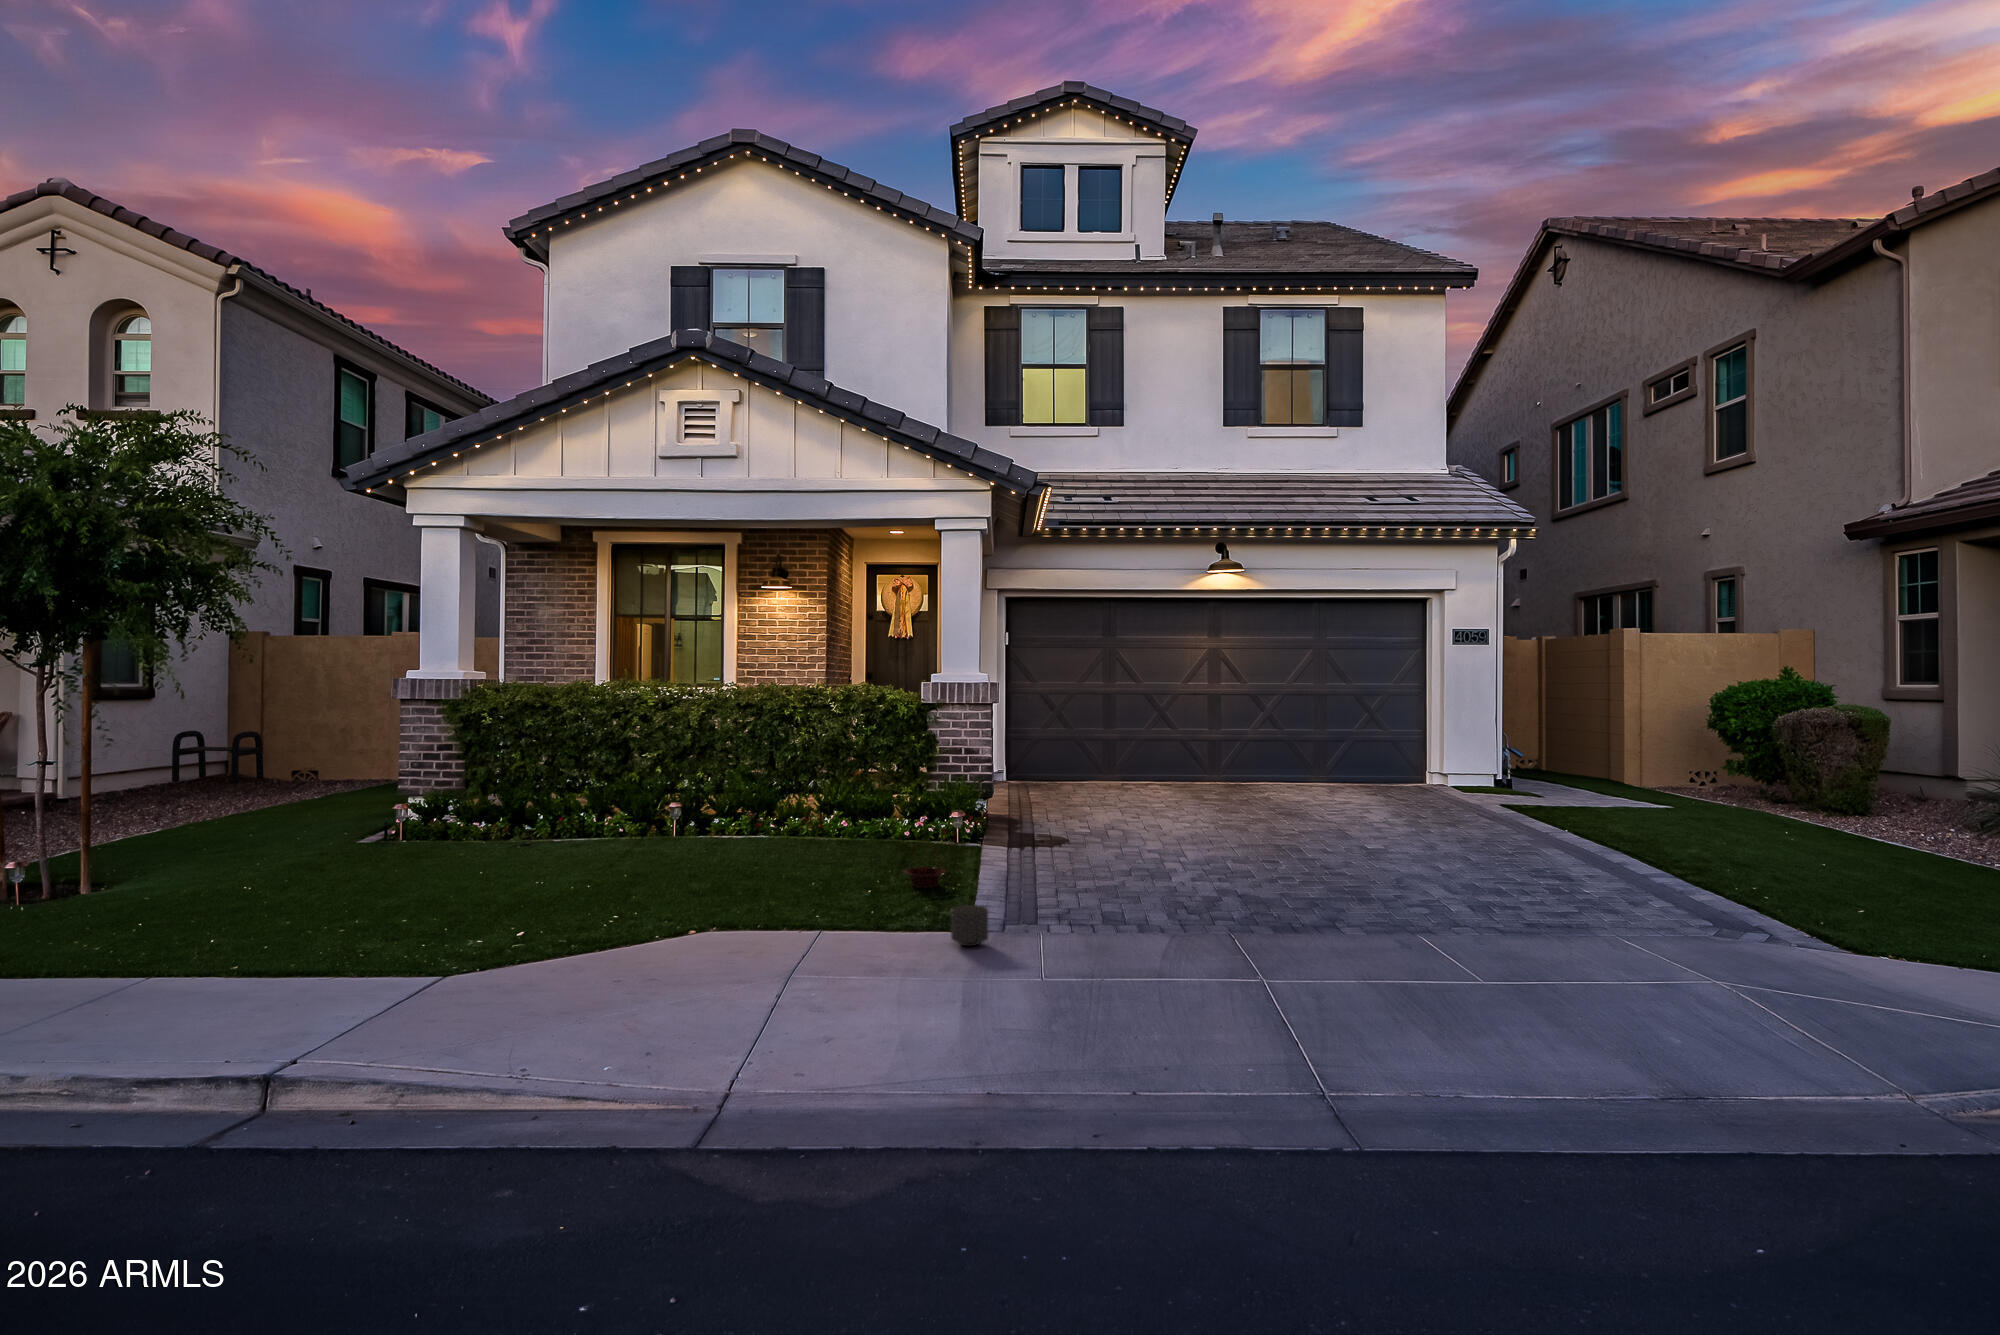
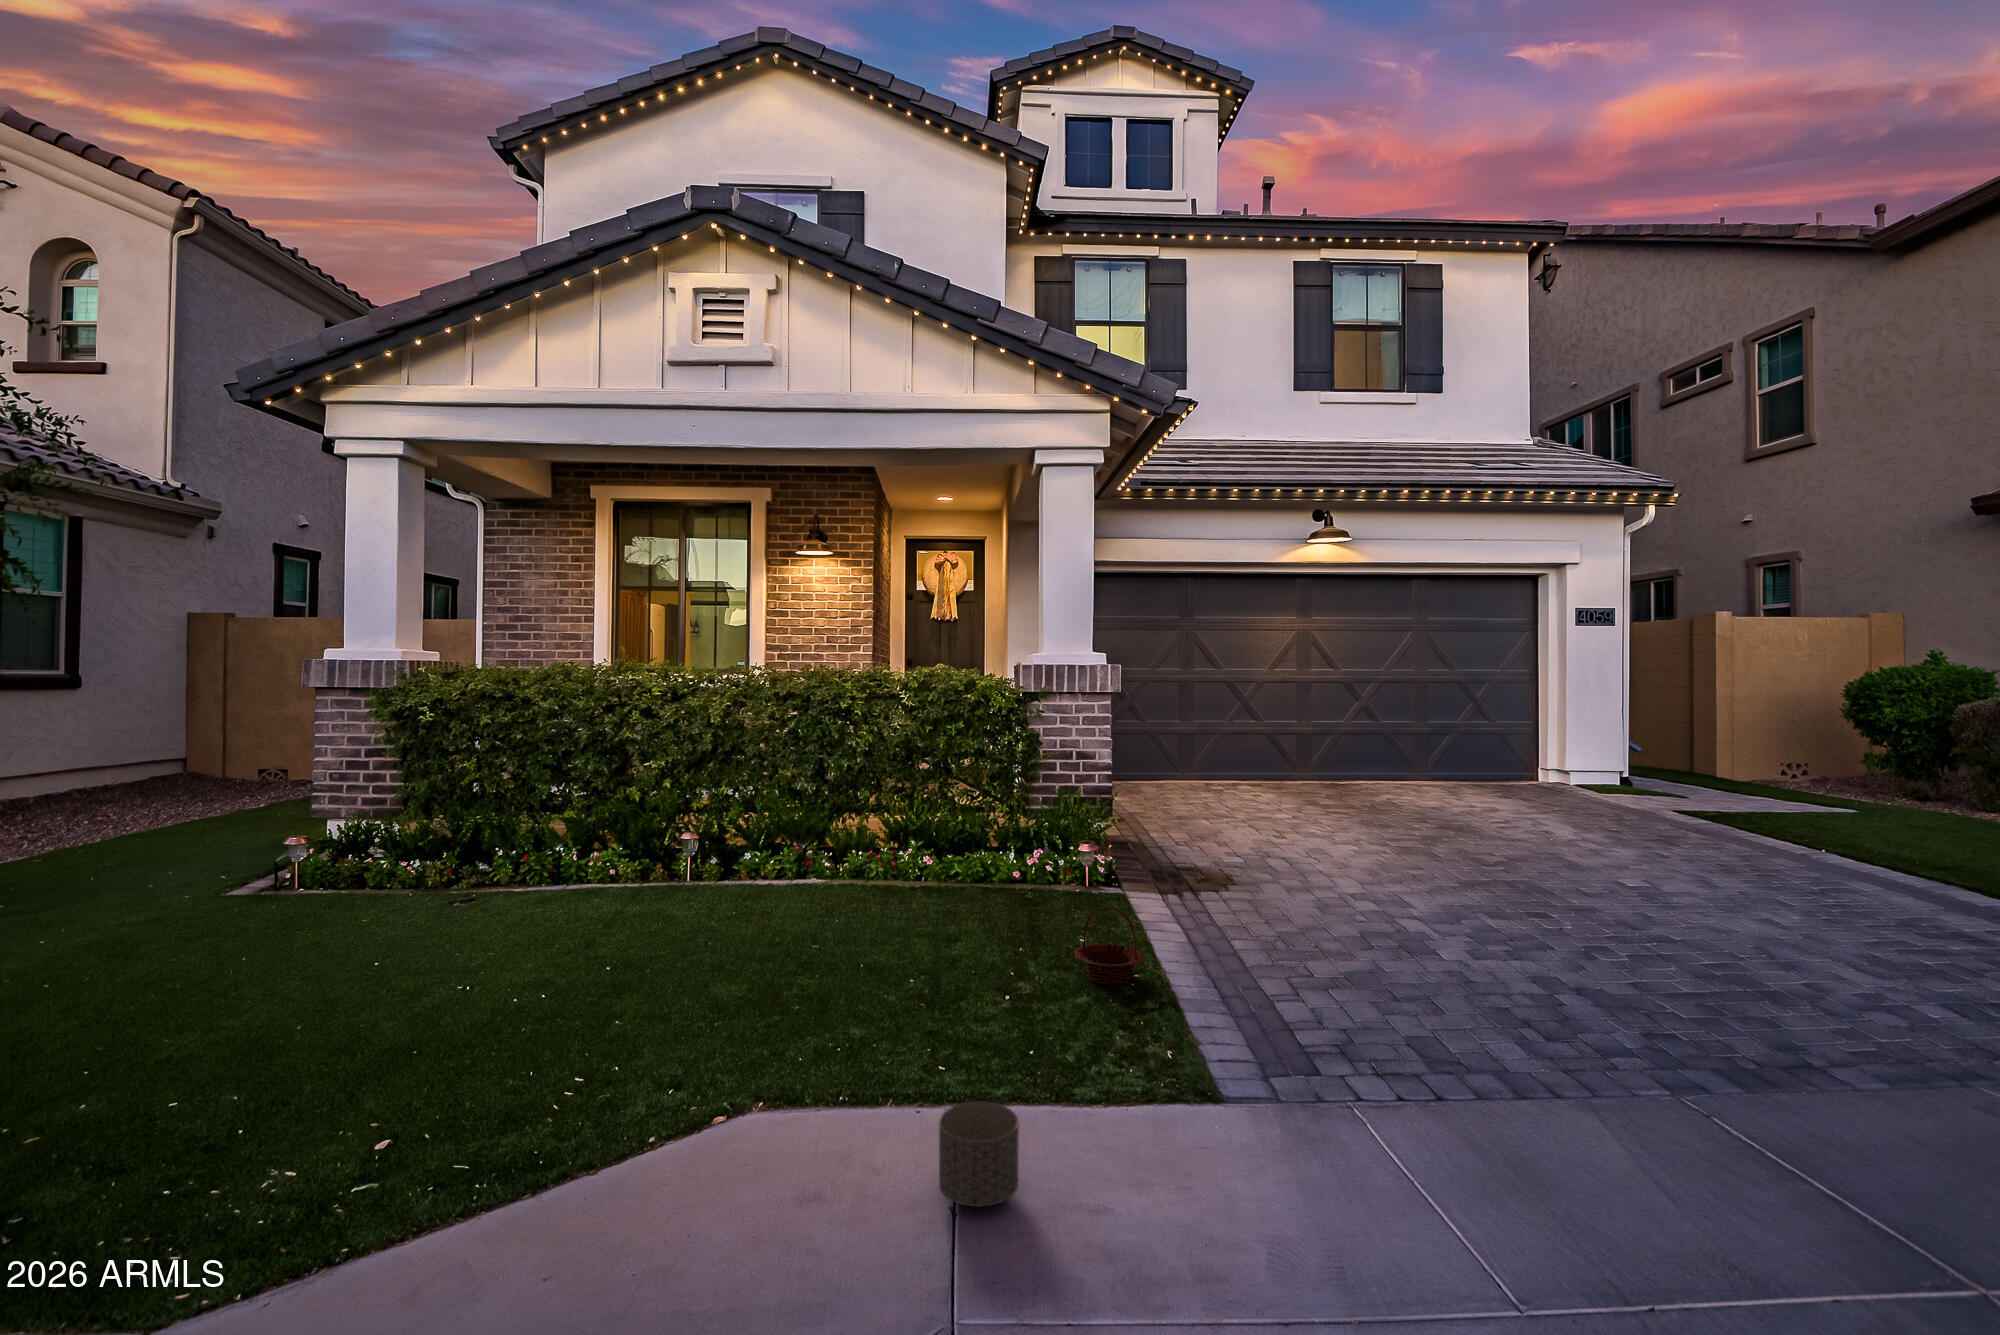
bench: present [172,731,264,782] -> none [70,729,193,791]
planter: present [951,905,988,946] -> present [939,1101,1019,1207]

